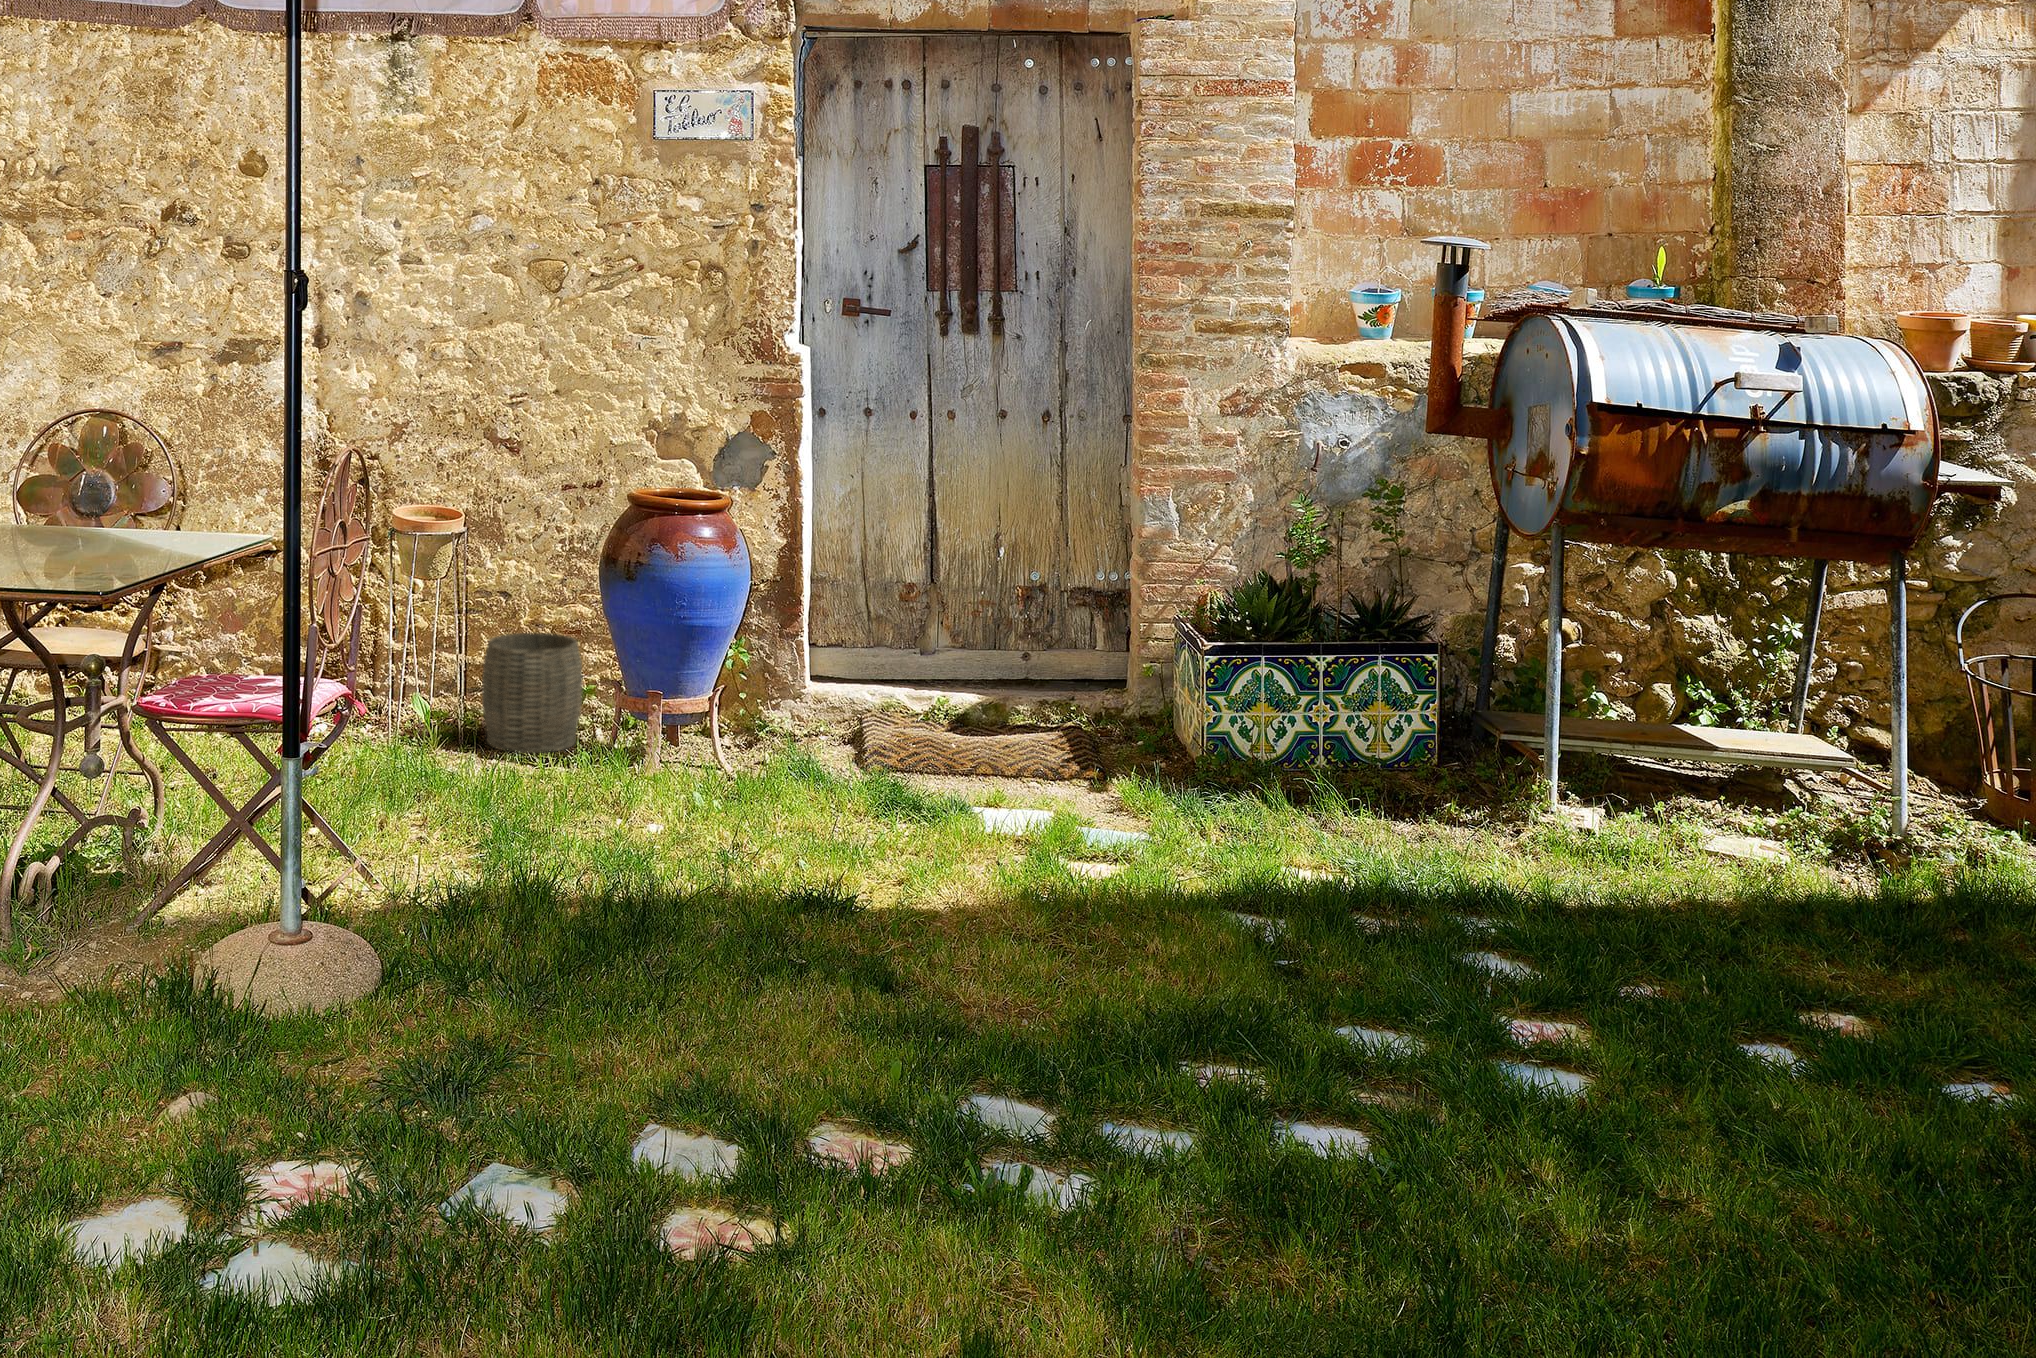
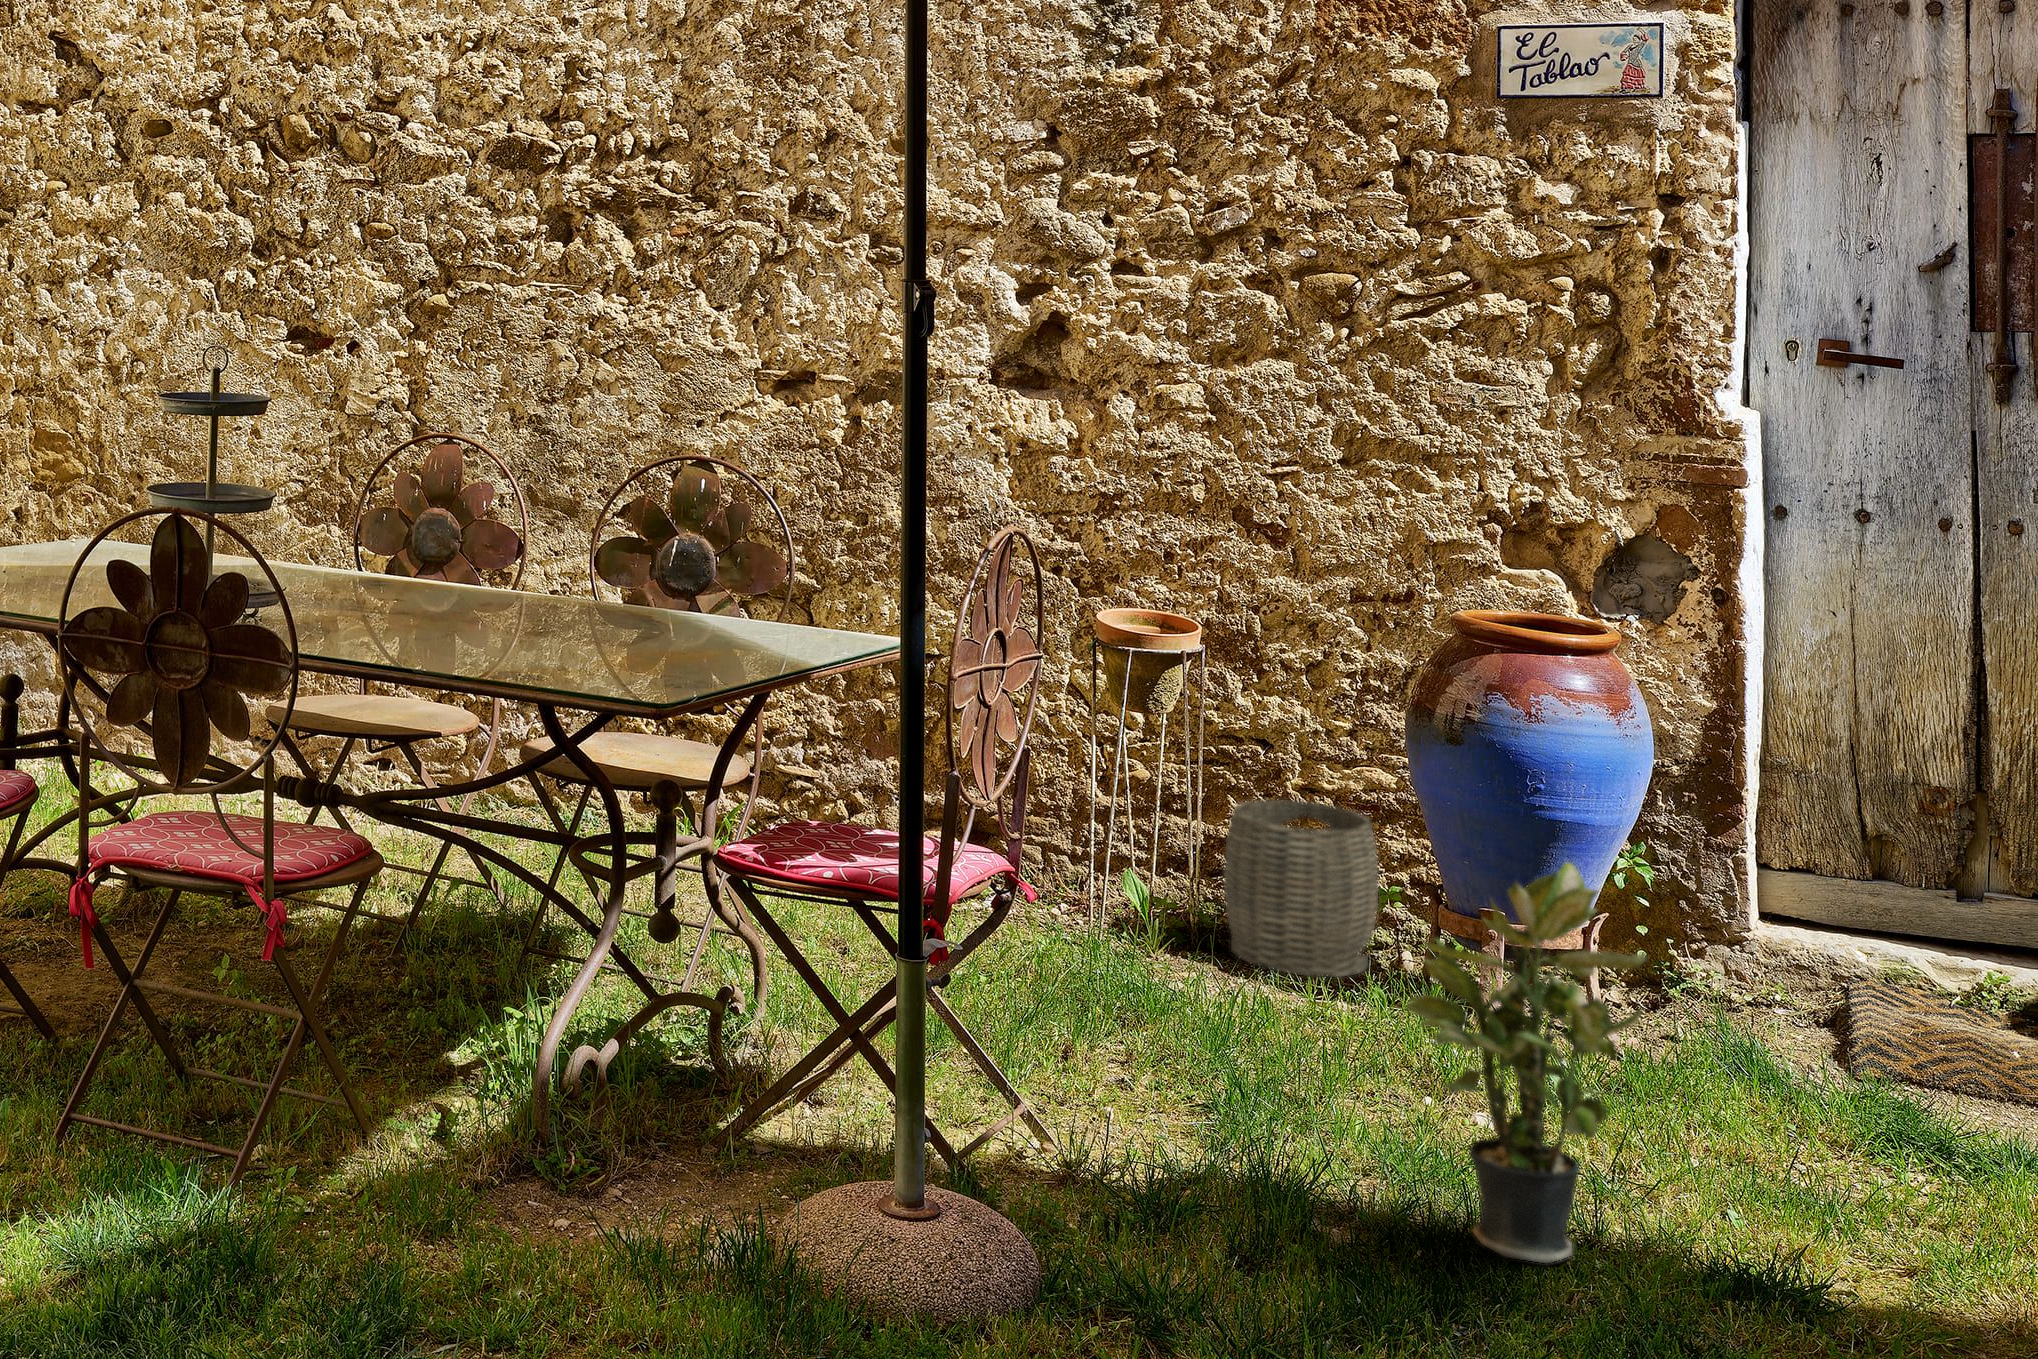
potted plant: none [607,642,750,907] -> present [1406,862,1646,1263]

